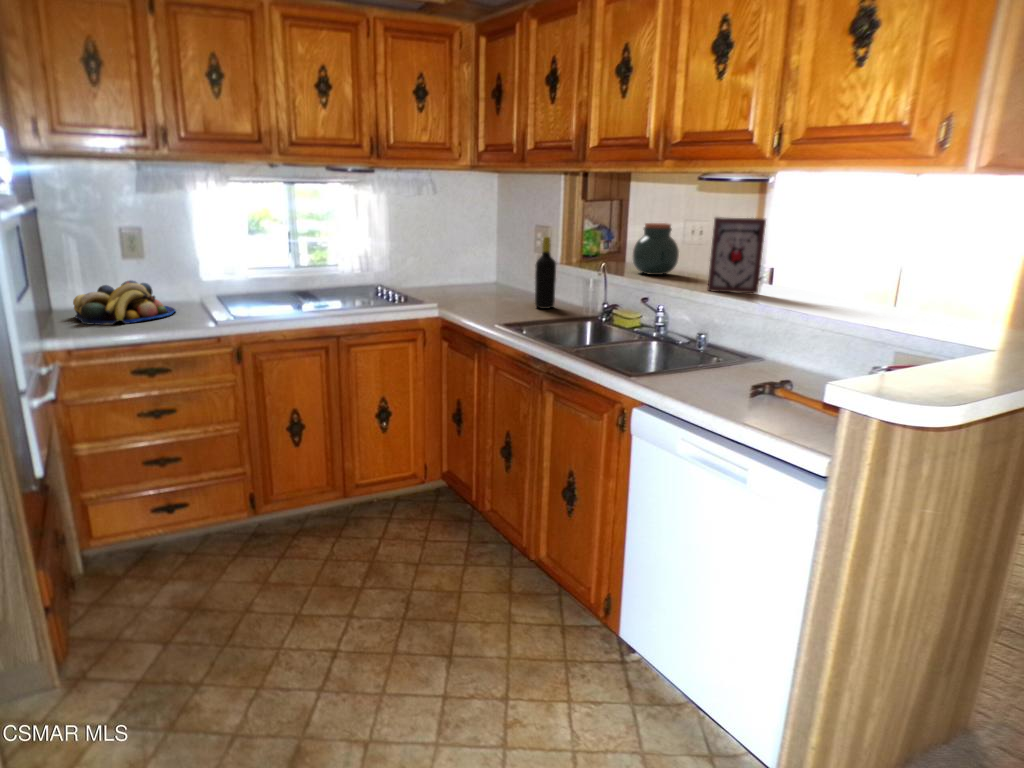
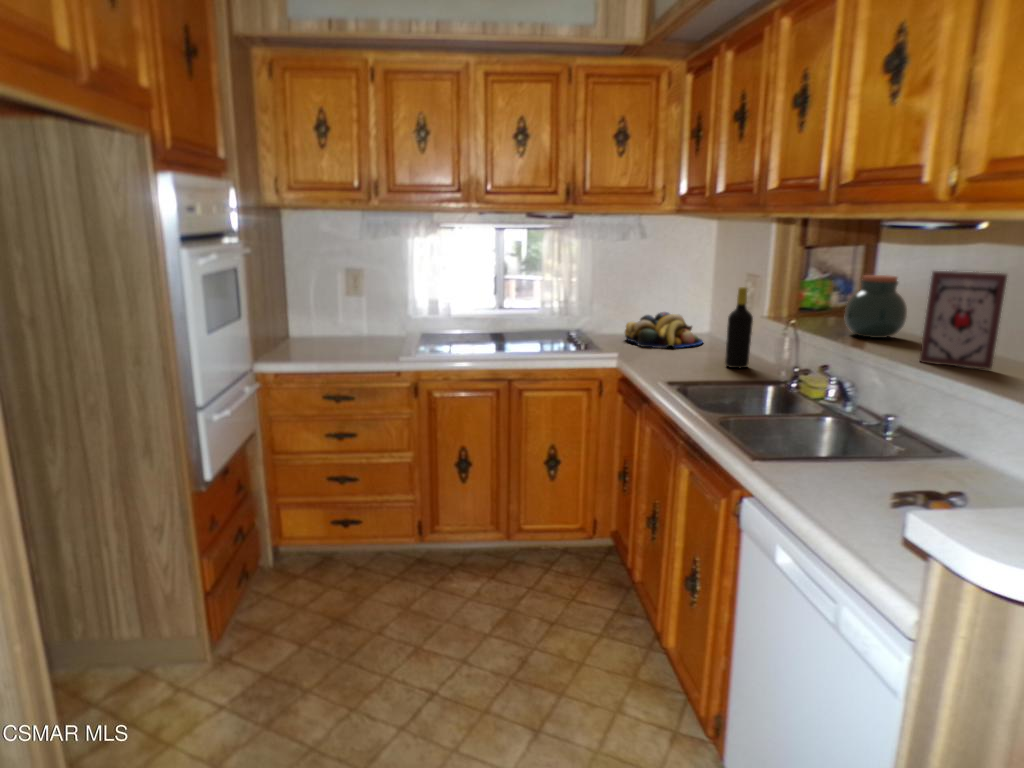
fruit bowl: present [73,280,175,325] -> present [625,312,703,348]

